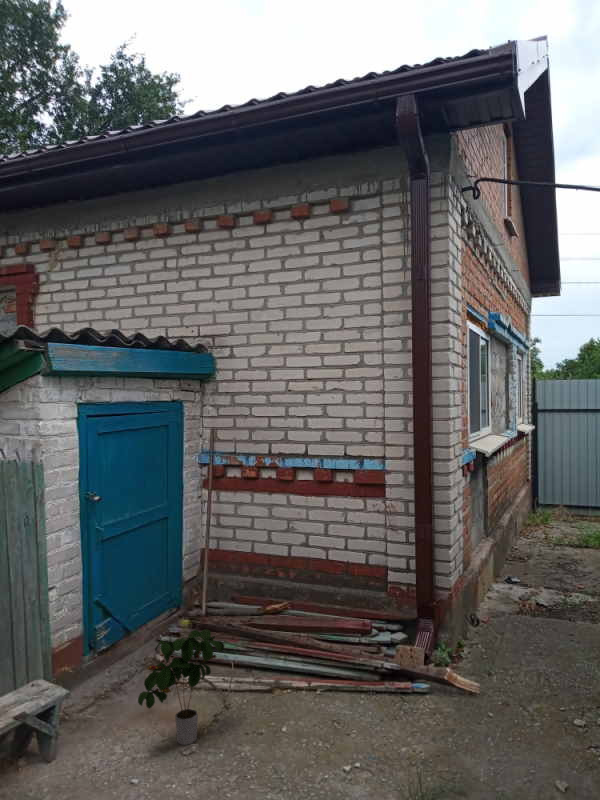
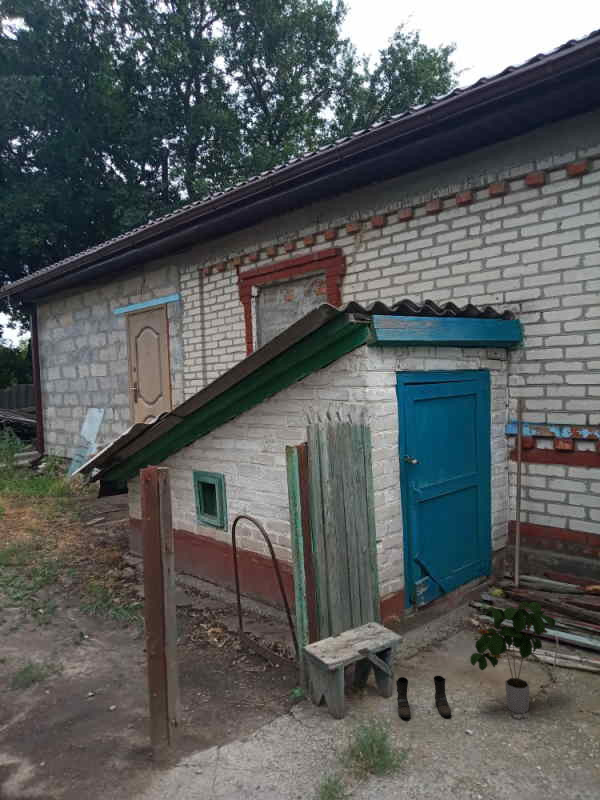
boots: none [57,724,117,780] -> present [396,676,451,718]

